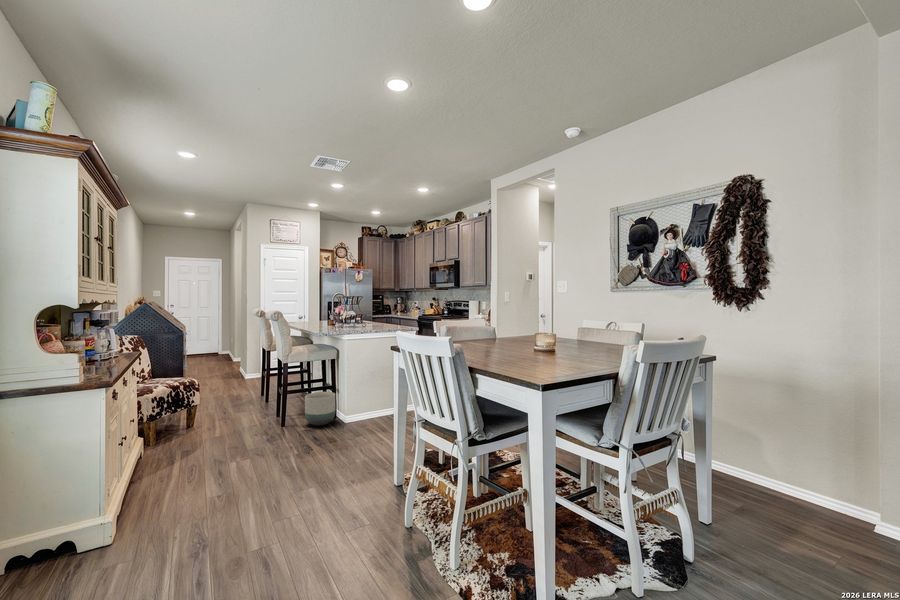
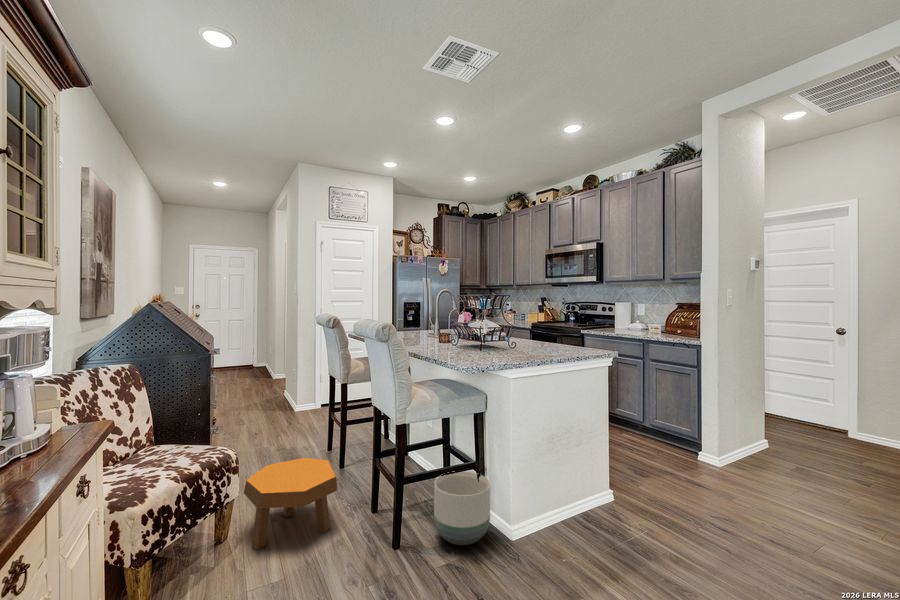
footstool: none [202,390,255,430] -> present [244,458,338,550]

